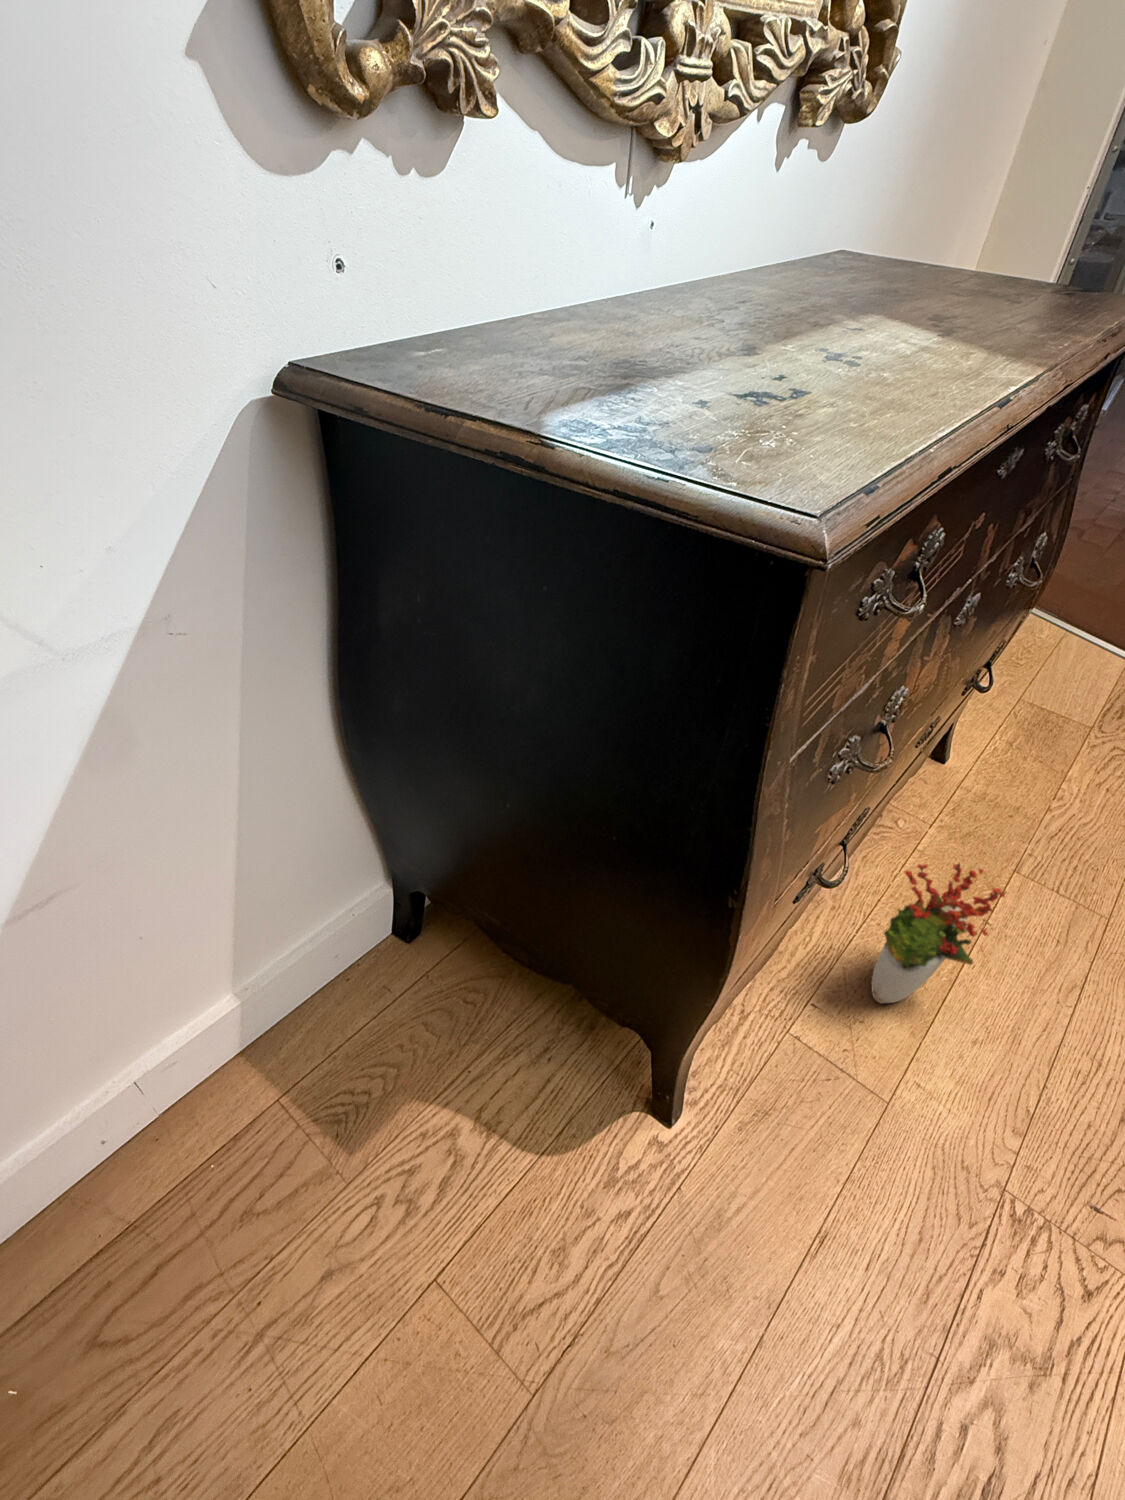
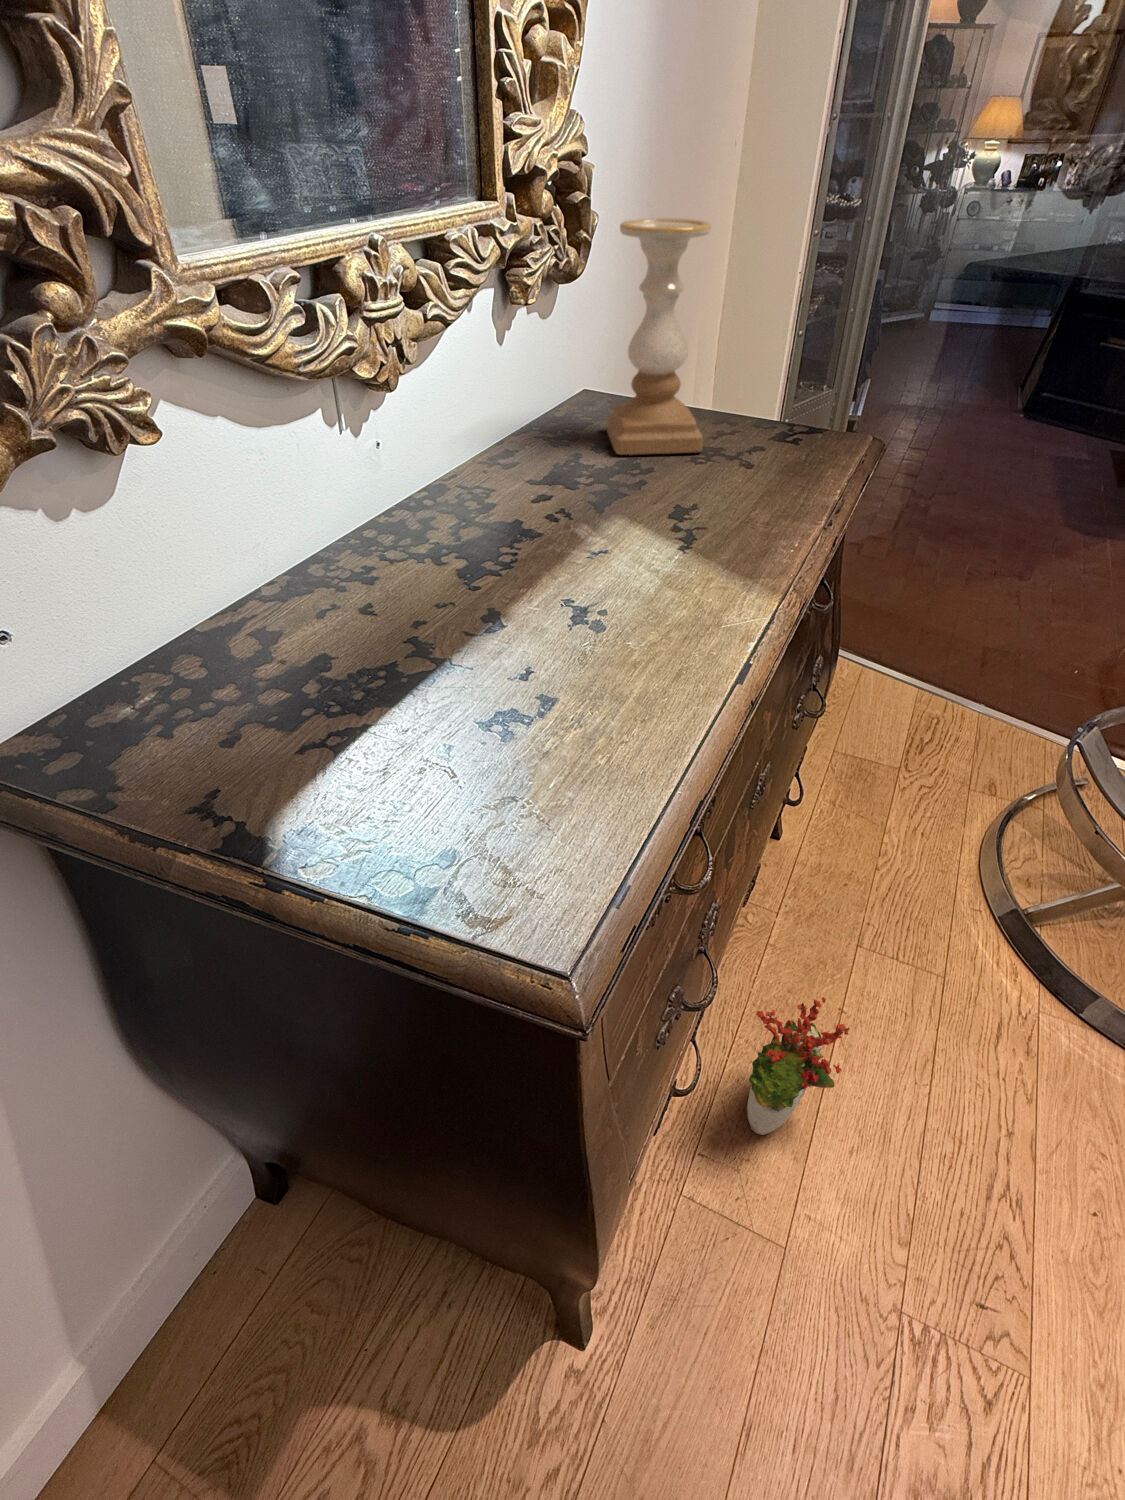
candle holder: none [868,30,1033,293] -> present [607,218,711,455]

